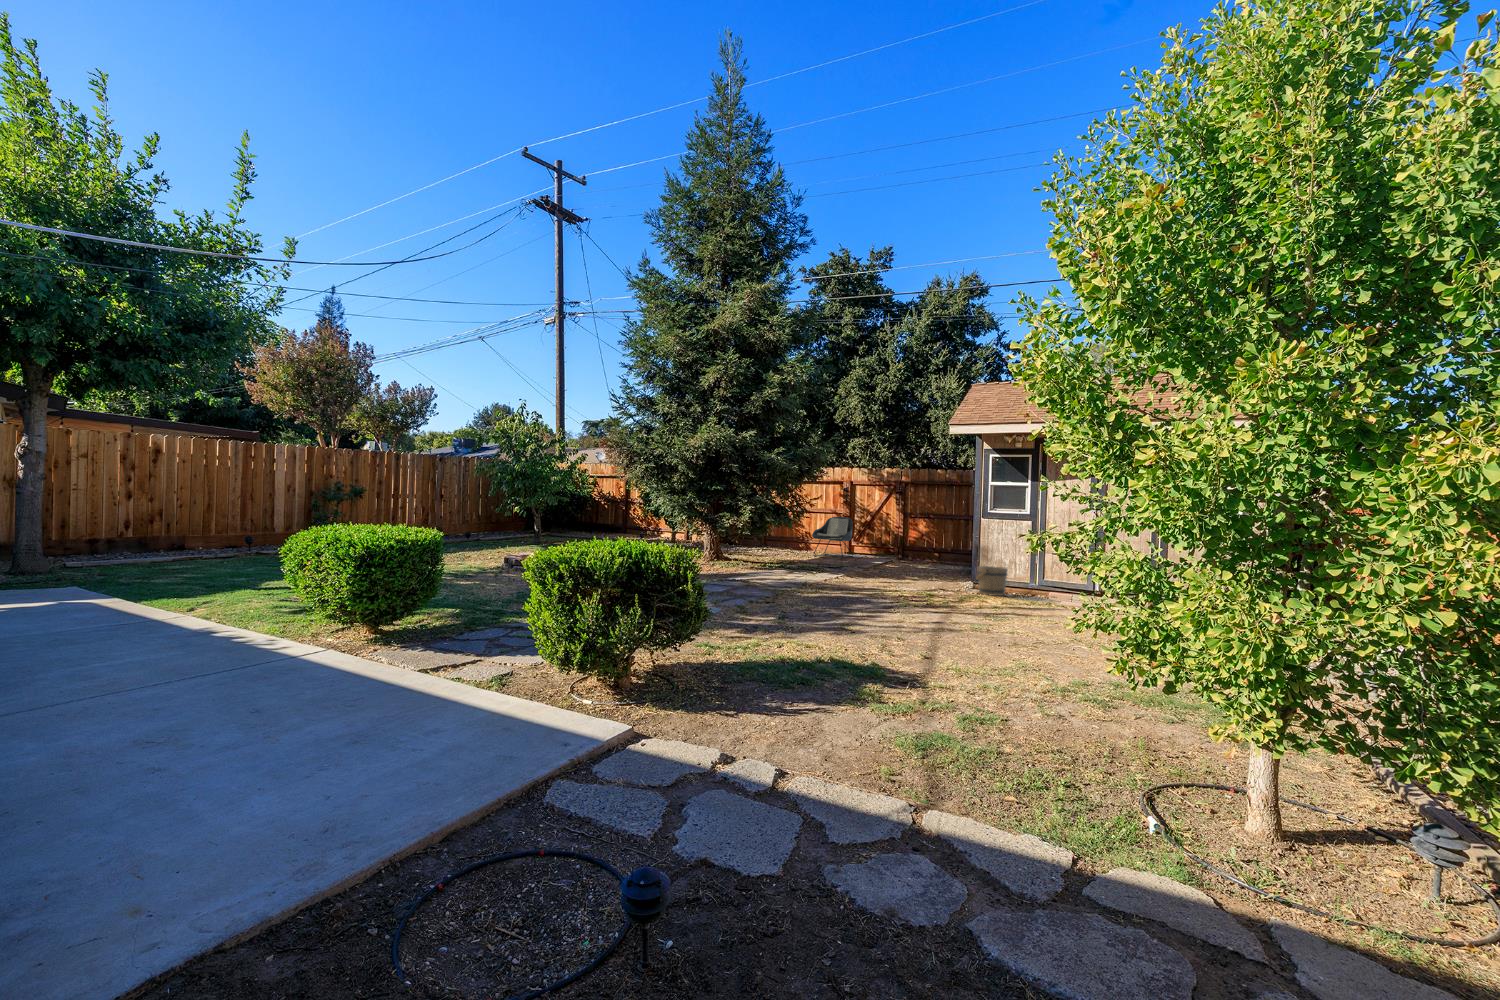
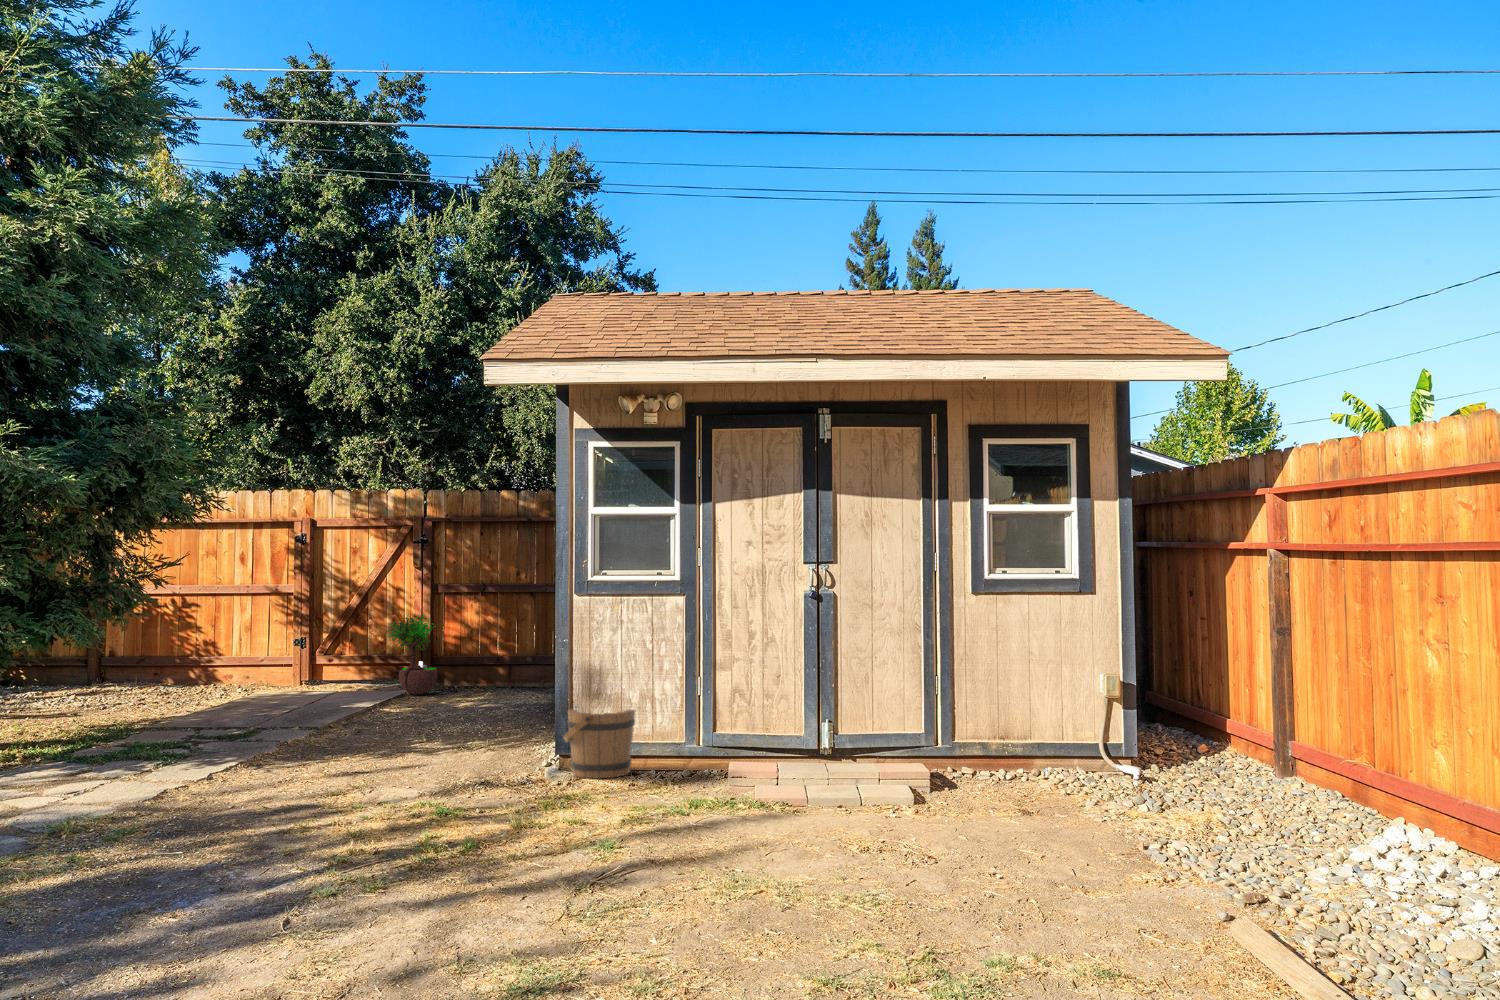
lounge chair: present [812,517,853,559] -> none [213,601,320,699]
potted tree: none [884,523,907,562] -> present [387,613,437,695]

